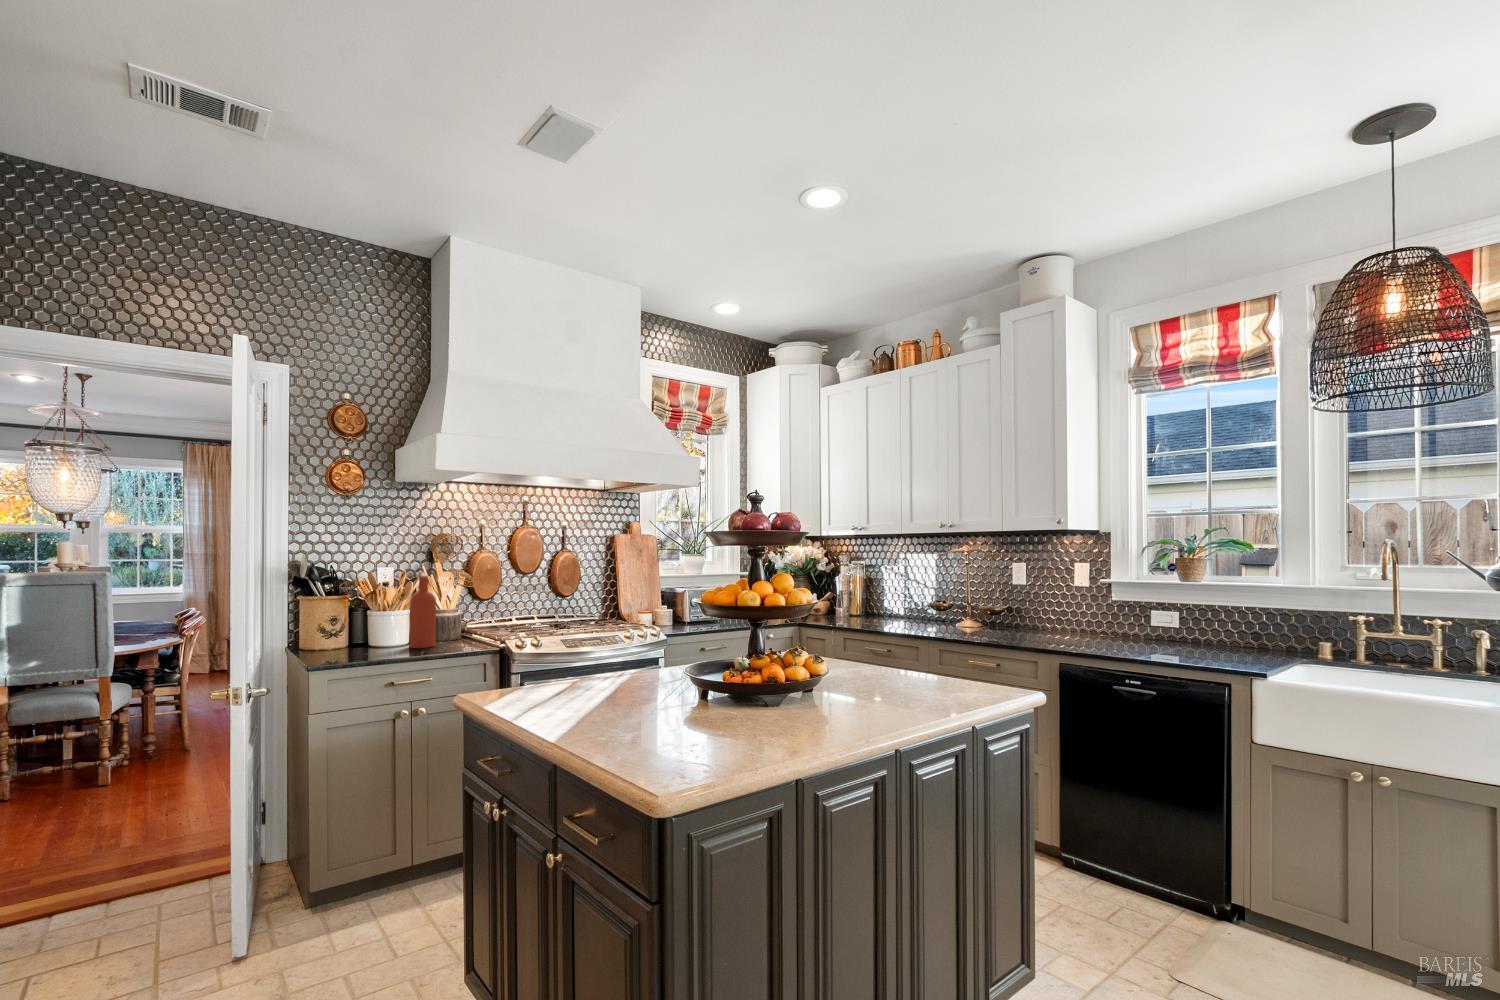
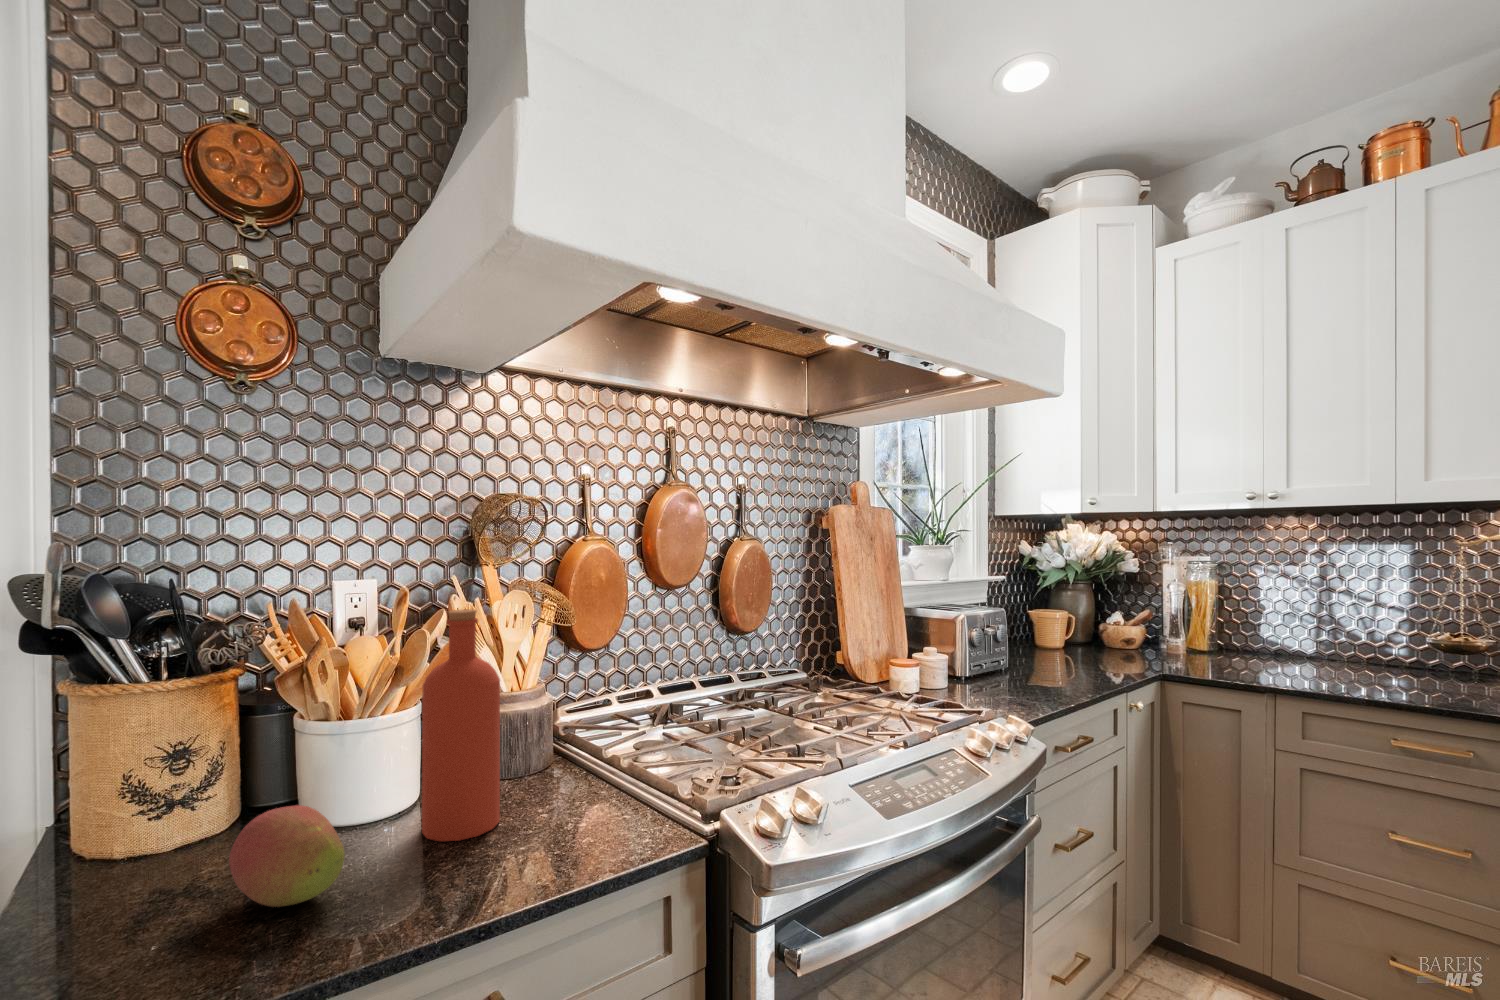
fruit: none [356,628,387,654] -> present [229,805,345,907]

